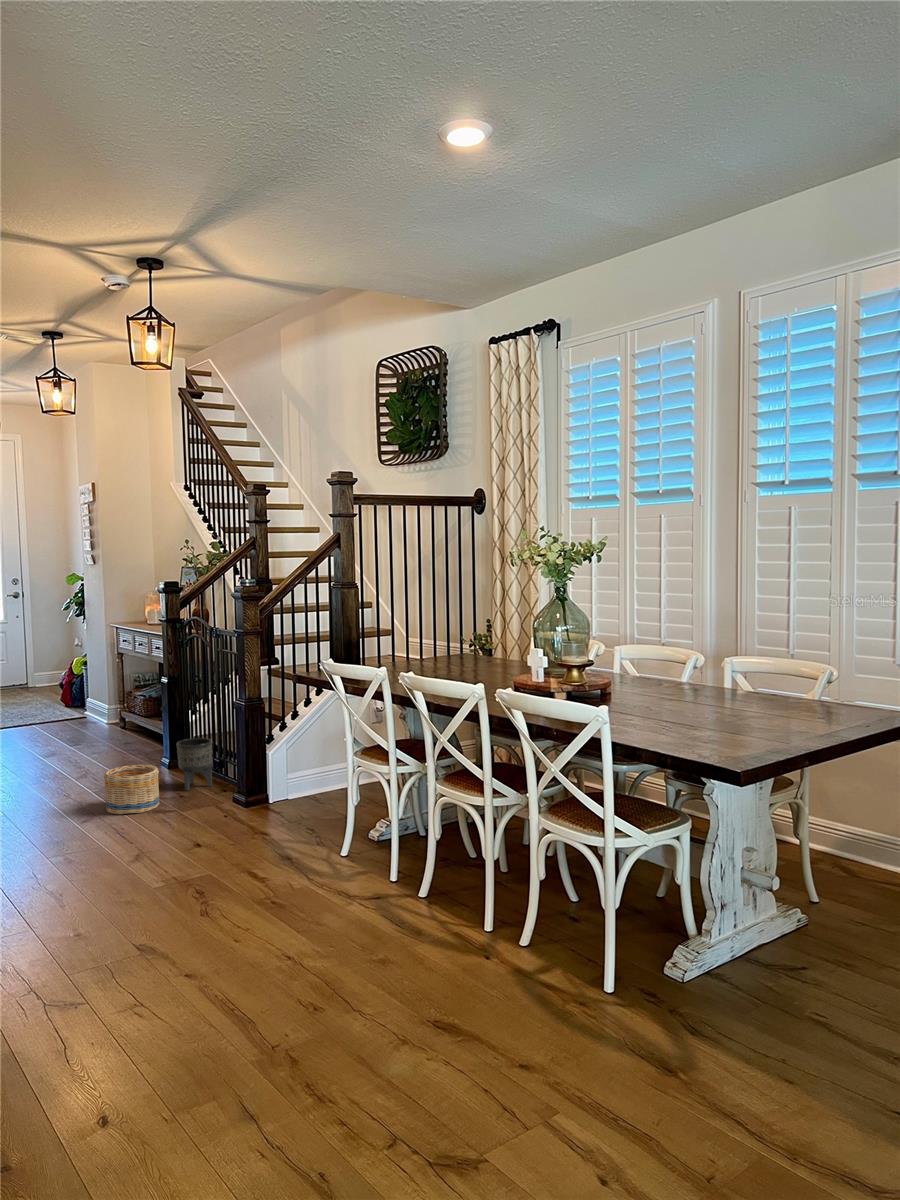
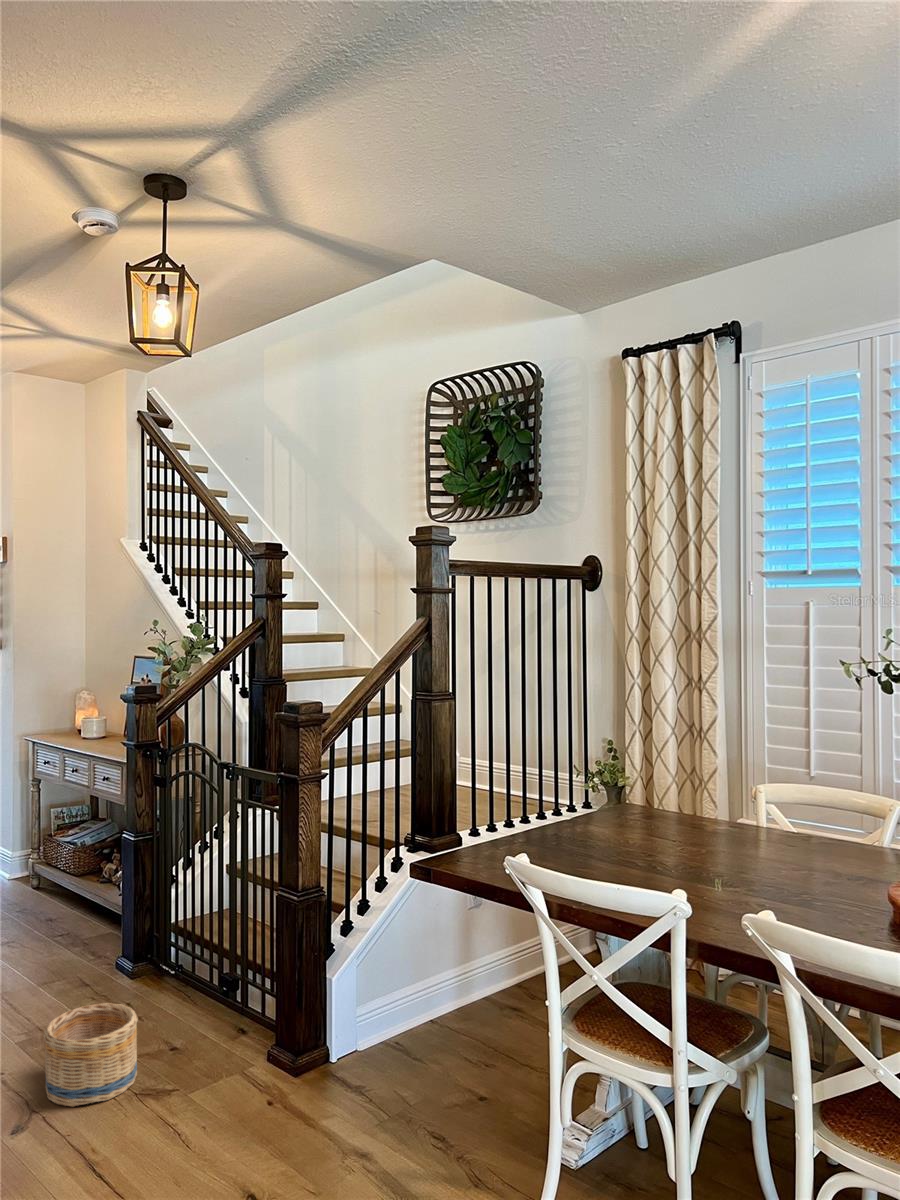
planter: present [177,738,212,791] -> none [157,940,213,1034]

